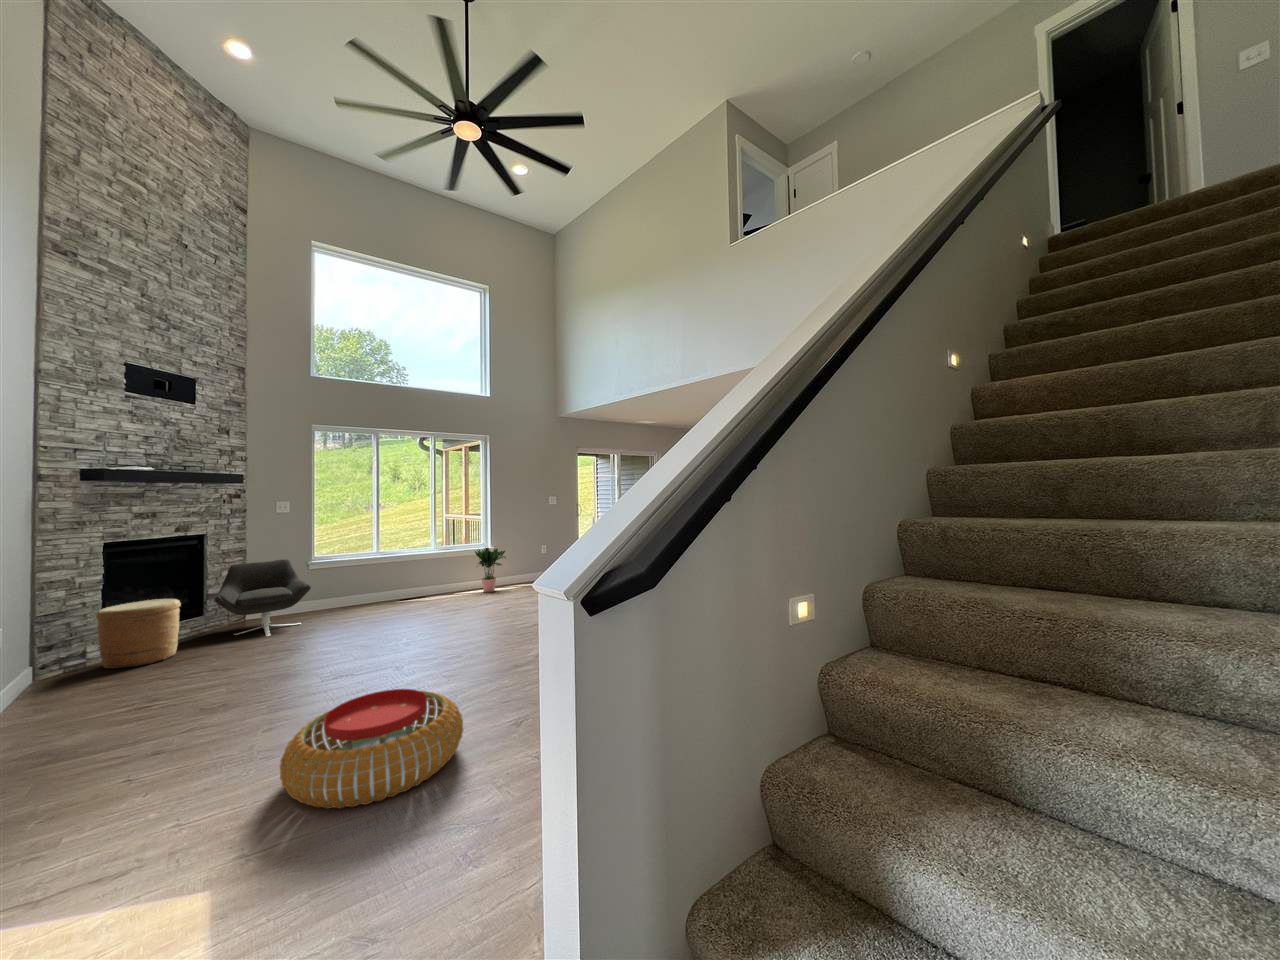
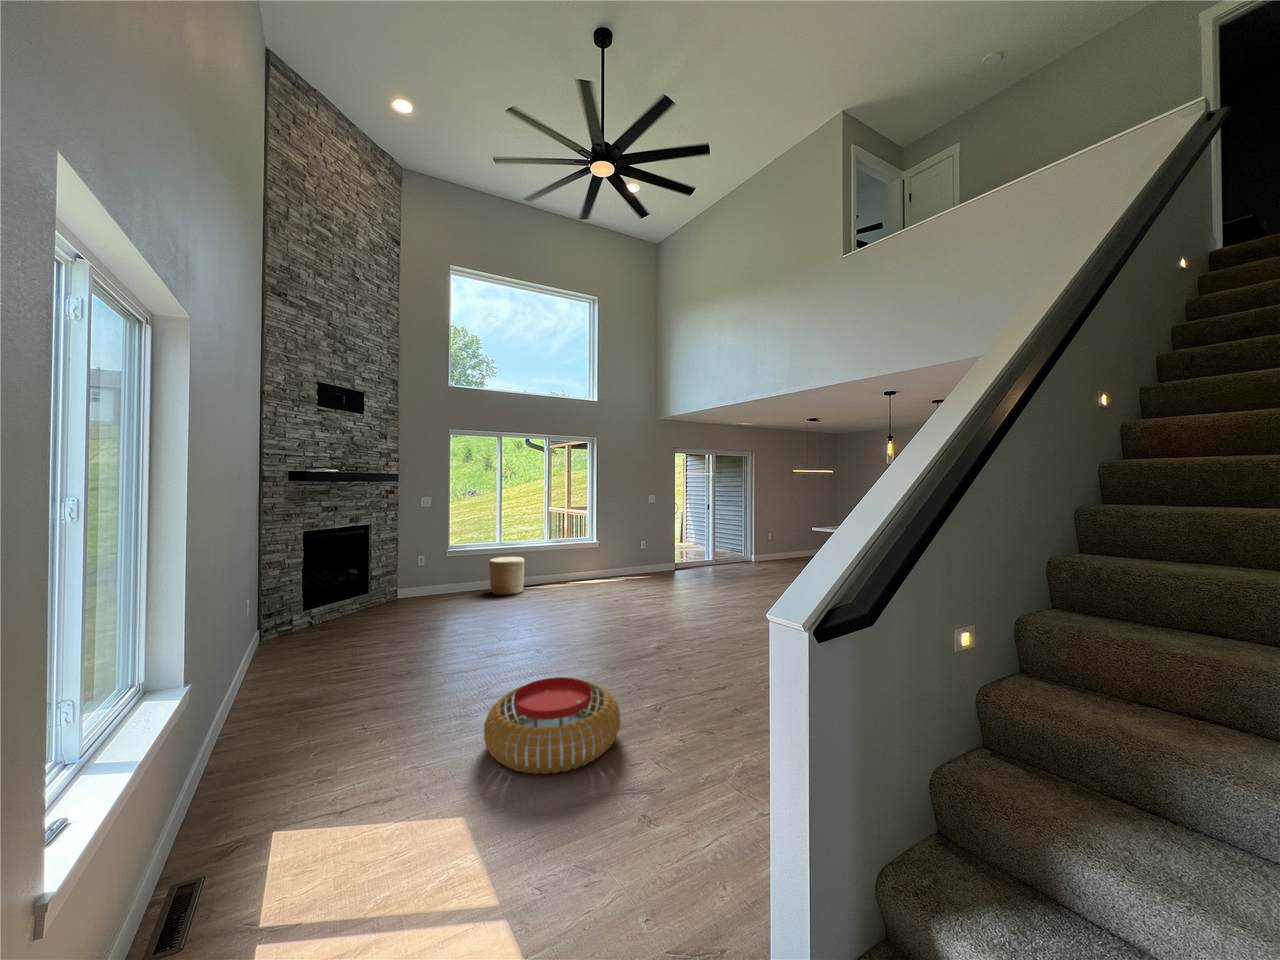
potted plant: present [475,547,506,593] -> none [580,541,610,584]
lounge chair: present [214,559,311,636] -> none [379,548,451,615]
woven basket: present [96,599,181,669] -> present [489,557,524,595]

